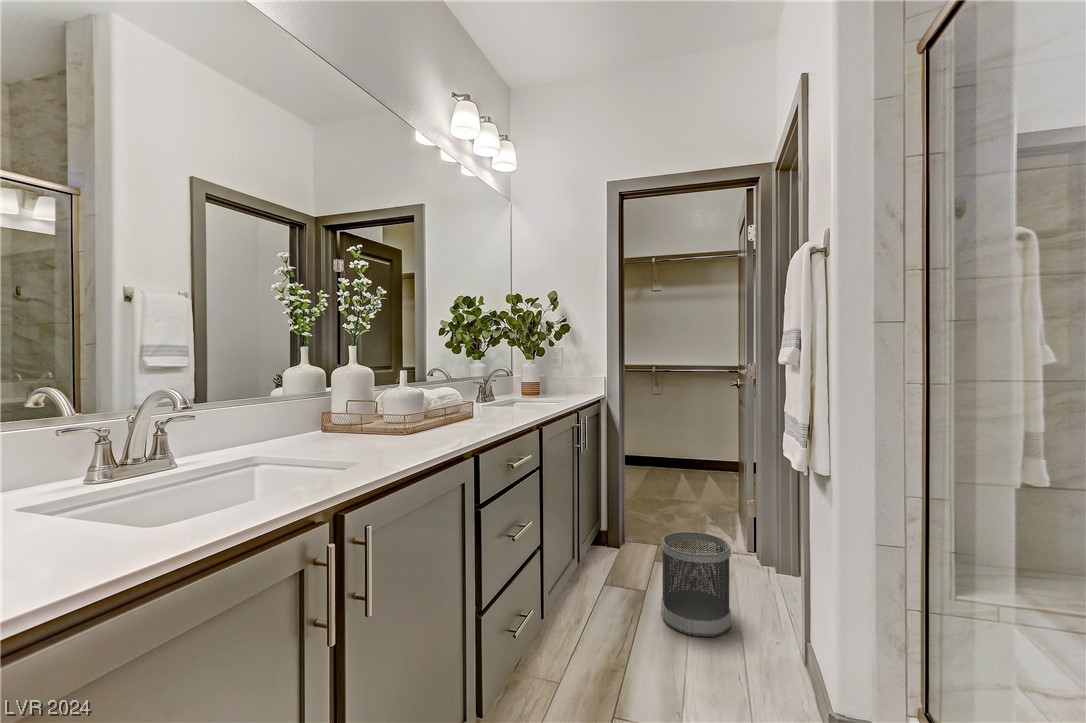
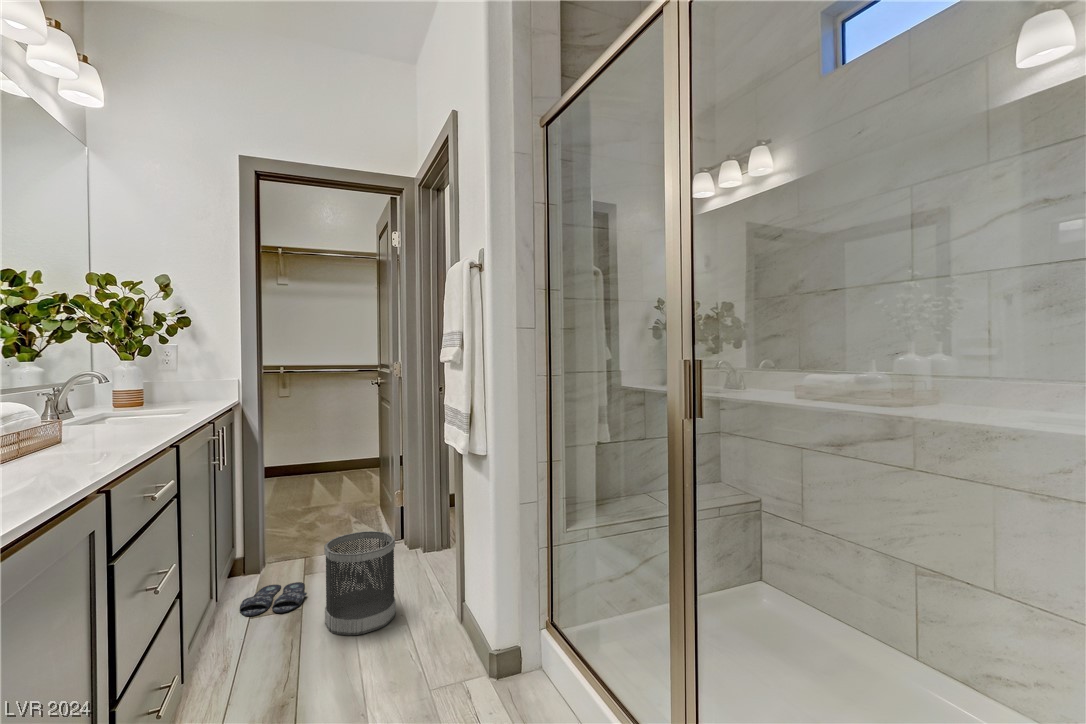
slippers: none [597,561,652,590] -> present [240,582,307,616]

